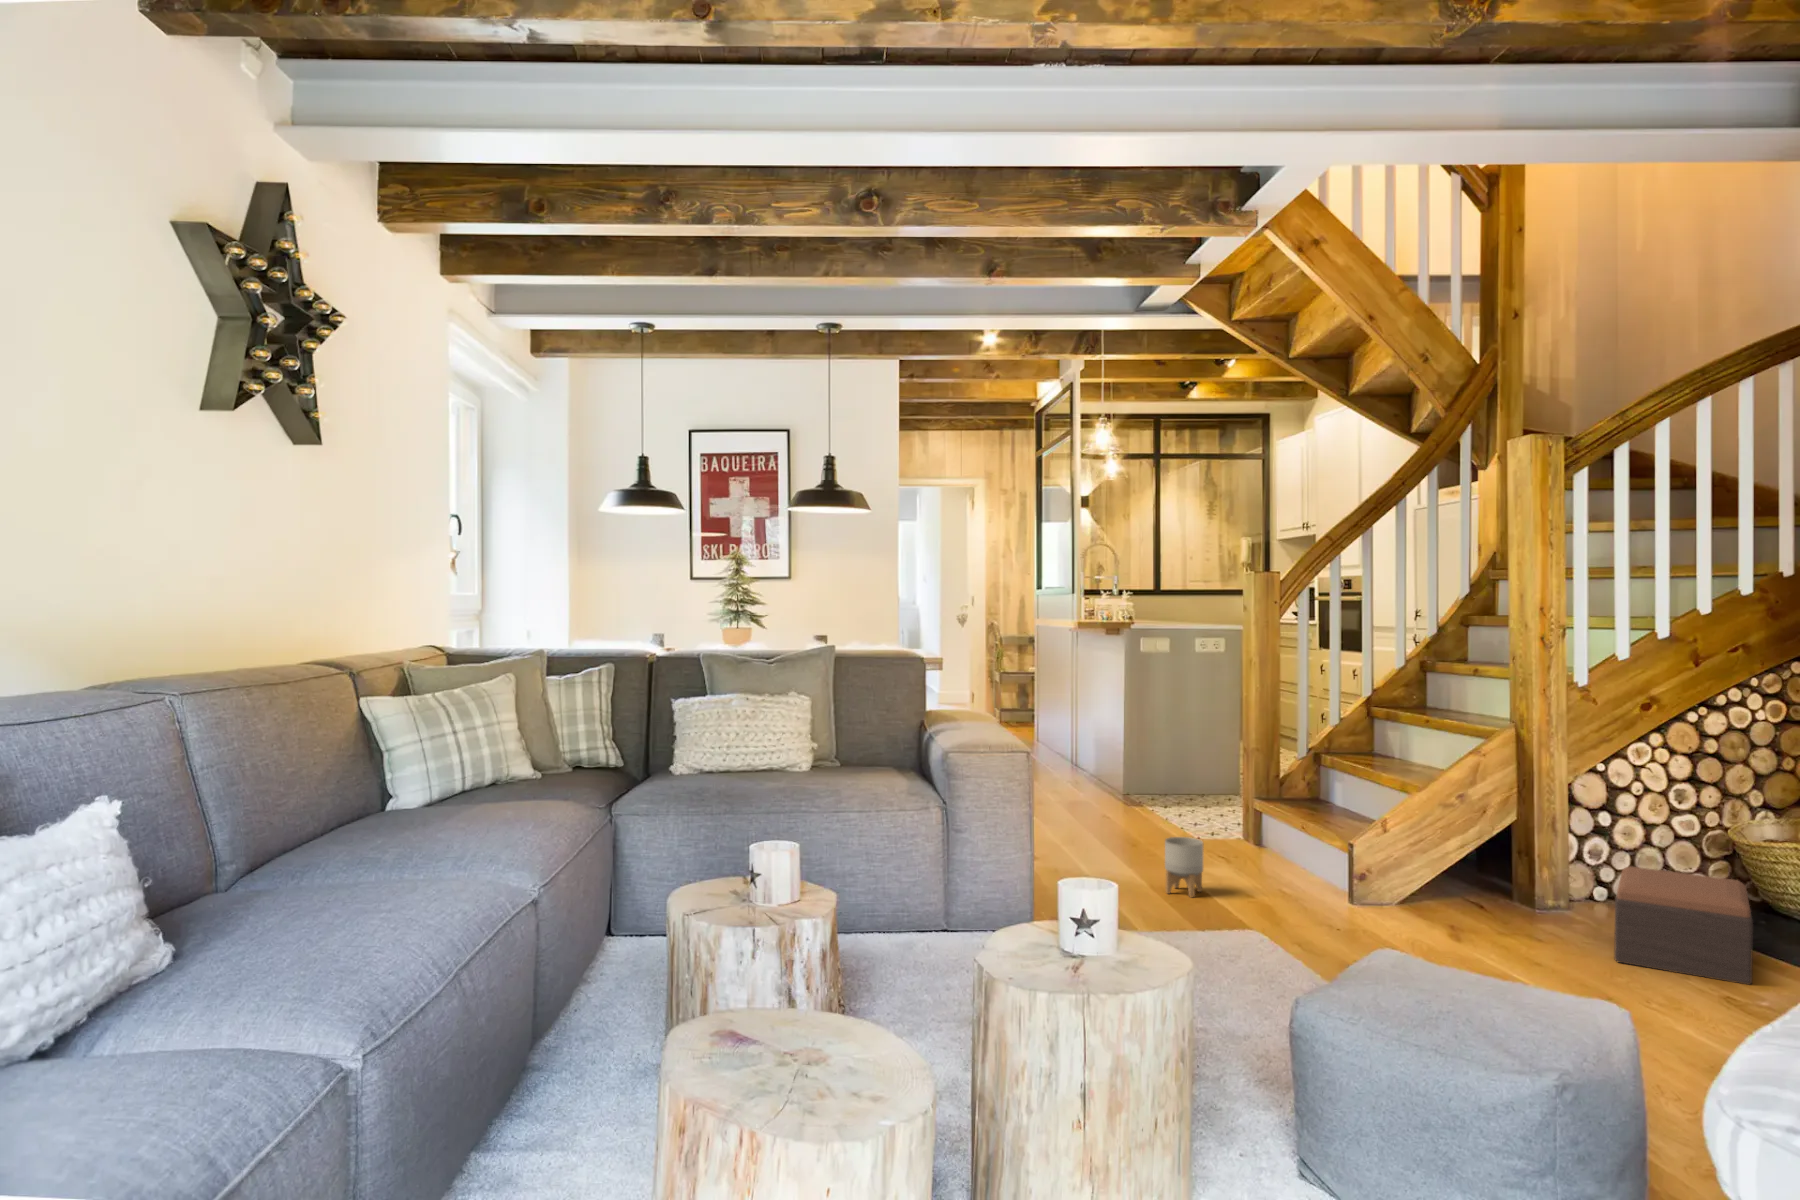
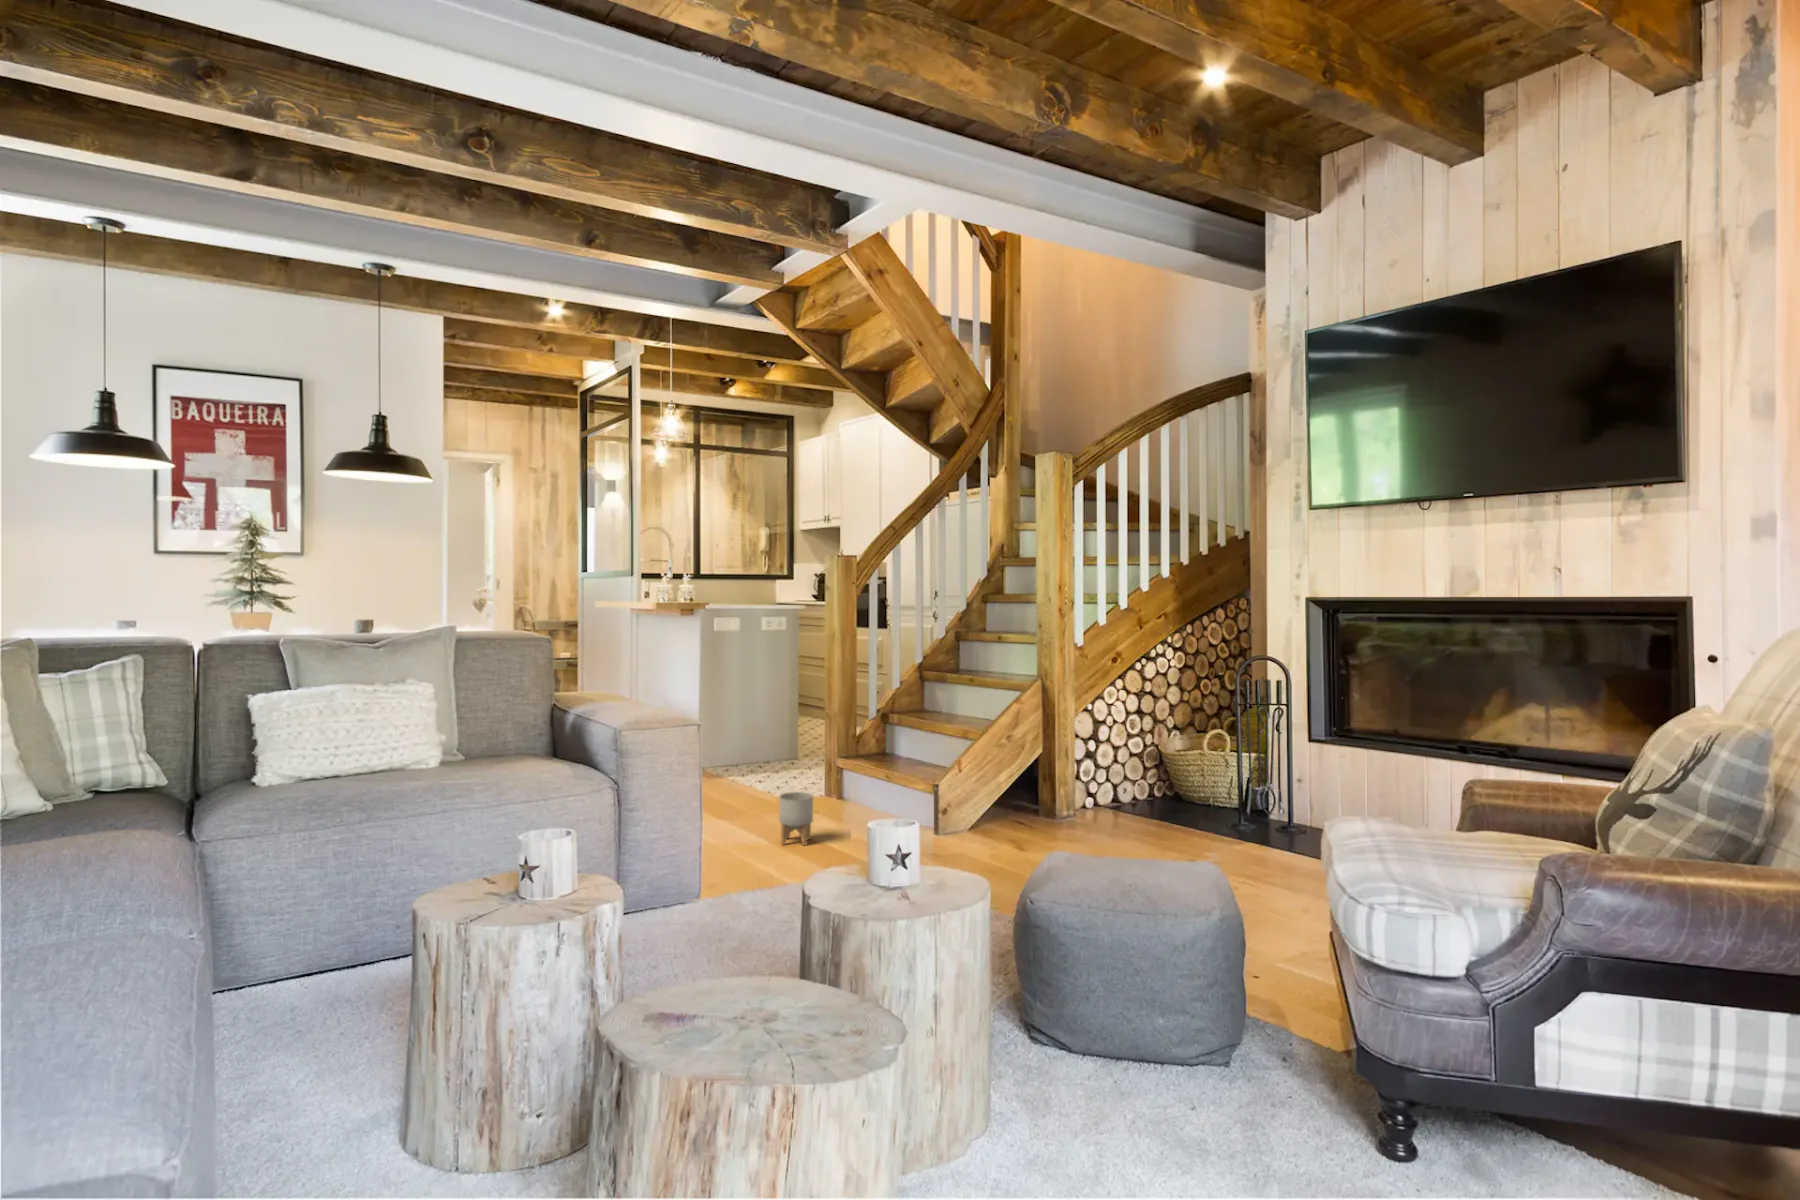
footstool: present [1614,866,1753,985] -> none [1115,781,1207,858]

